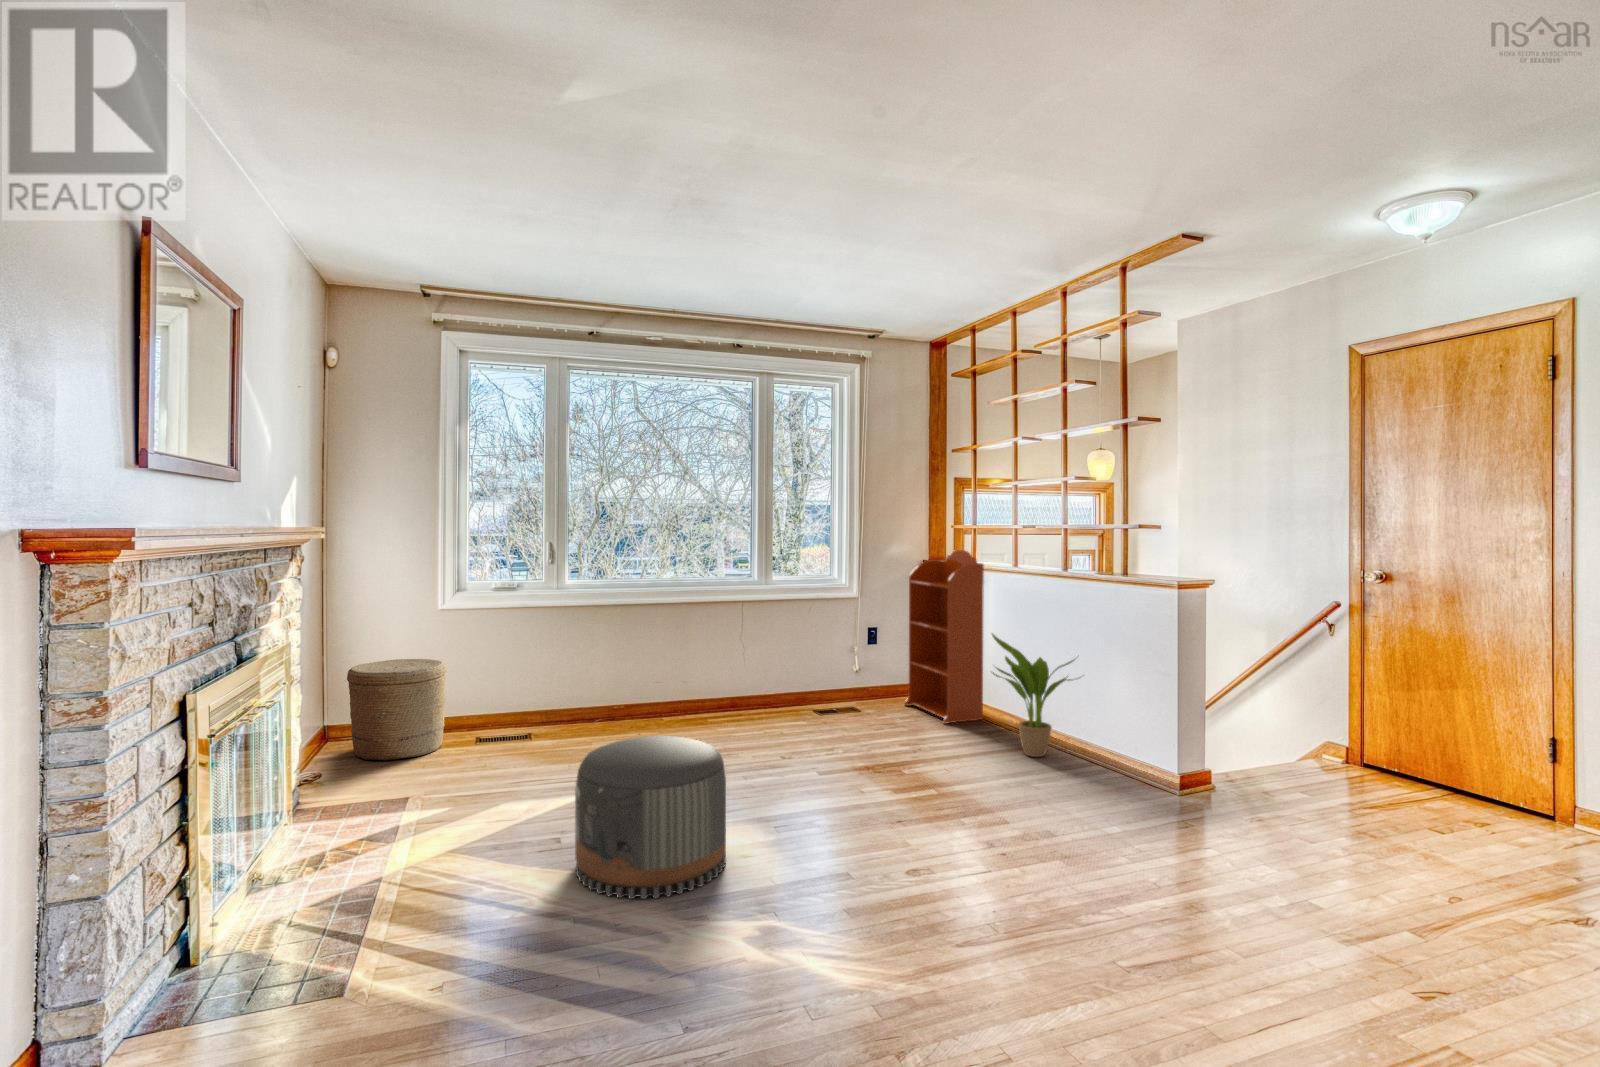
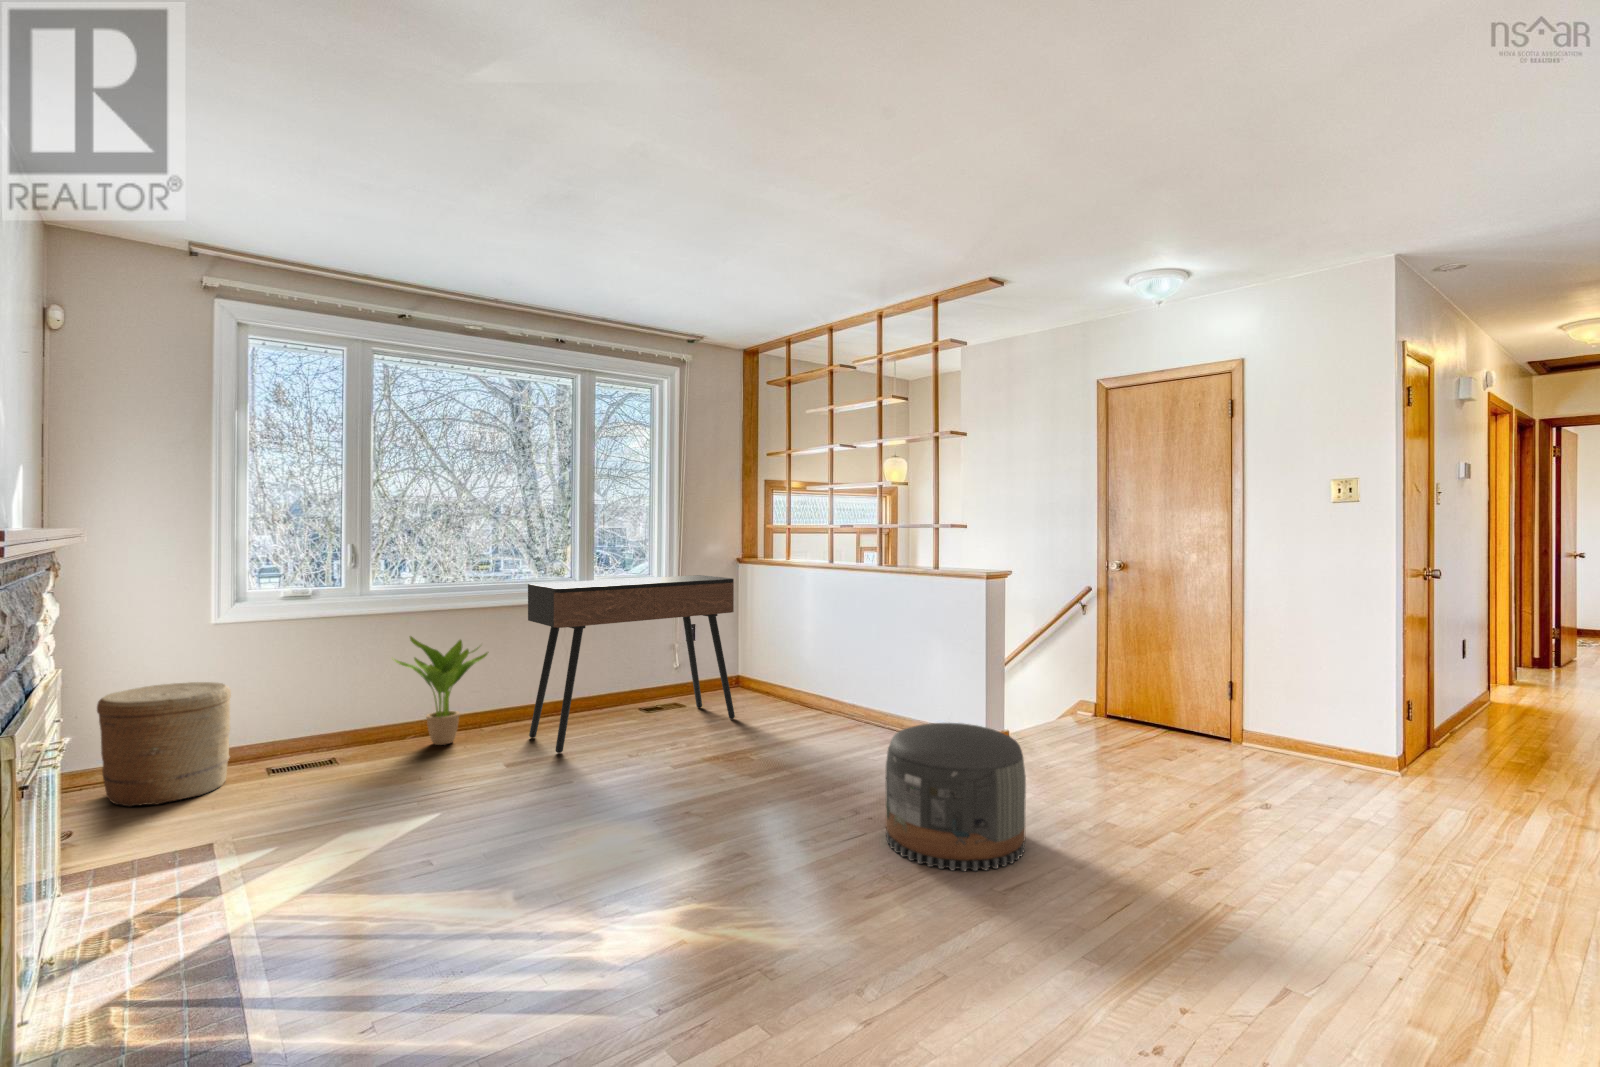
bookcase: present [904,550,984,723] -> none [726,548,803,710]
console table: none [696,577,903,748] -> present [528,575,735,753]
potted plant: present [992,634,1075,757] -> present [393,636,488,745]
pouf: present [575,736,726,899] -> present [885,723,1026,871]

